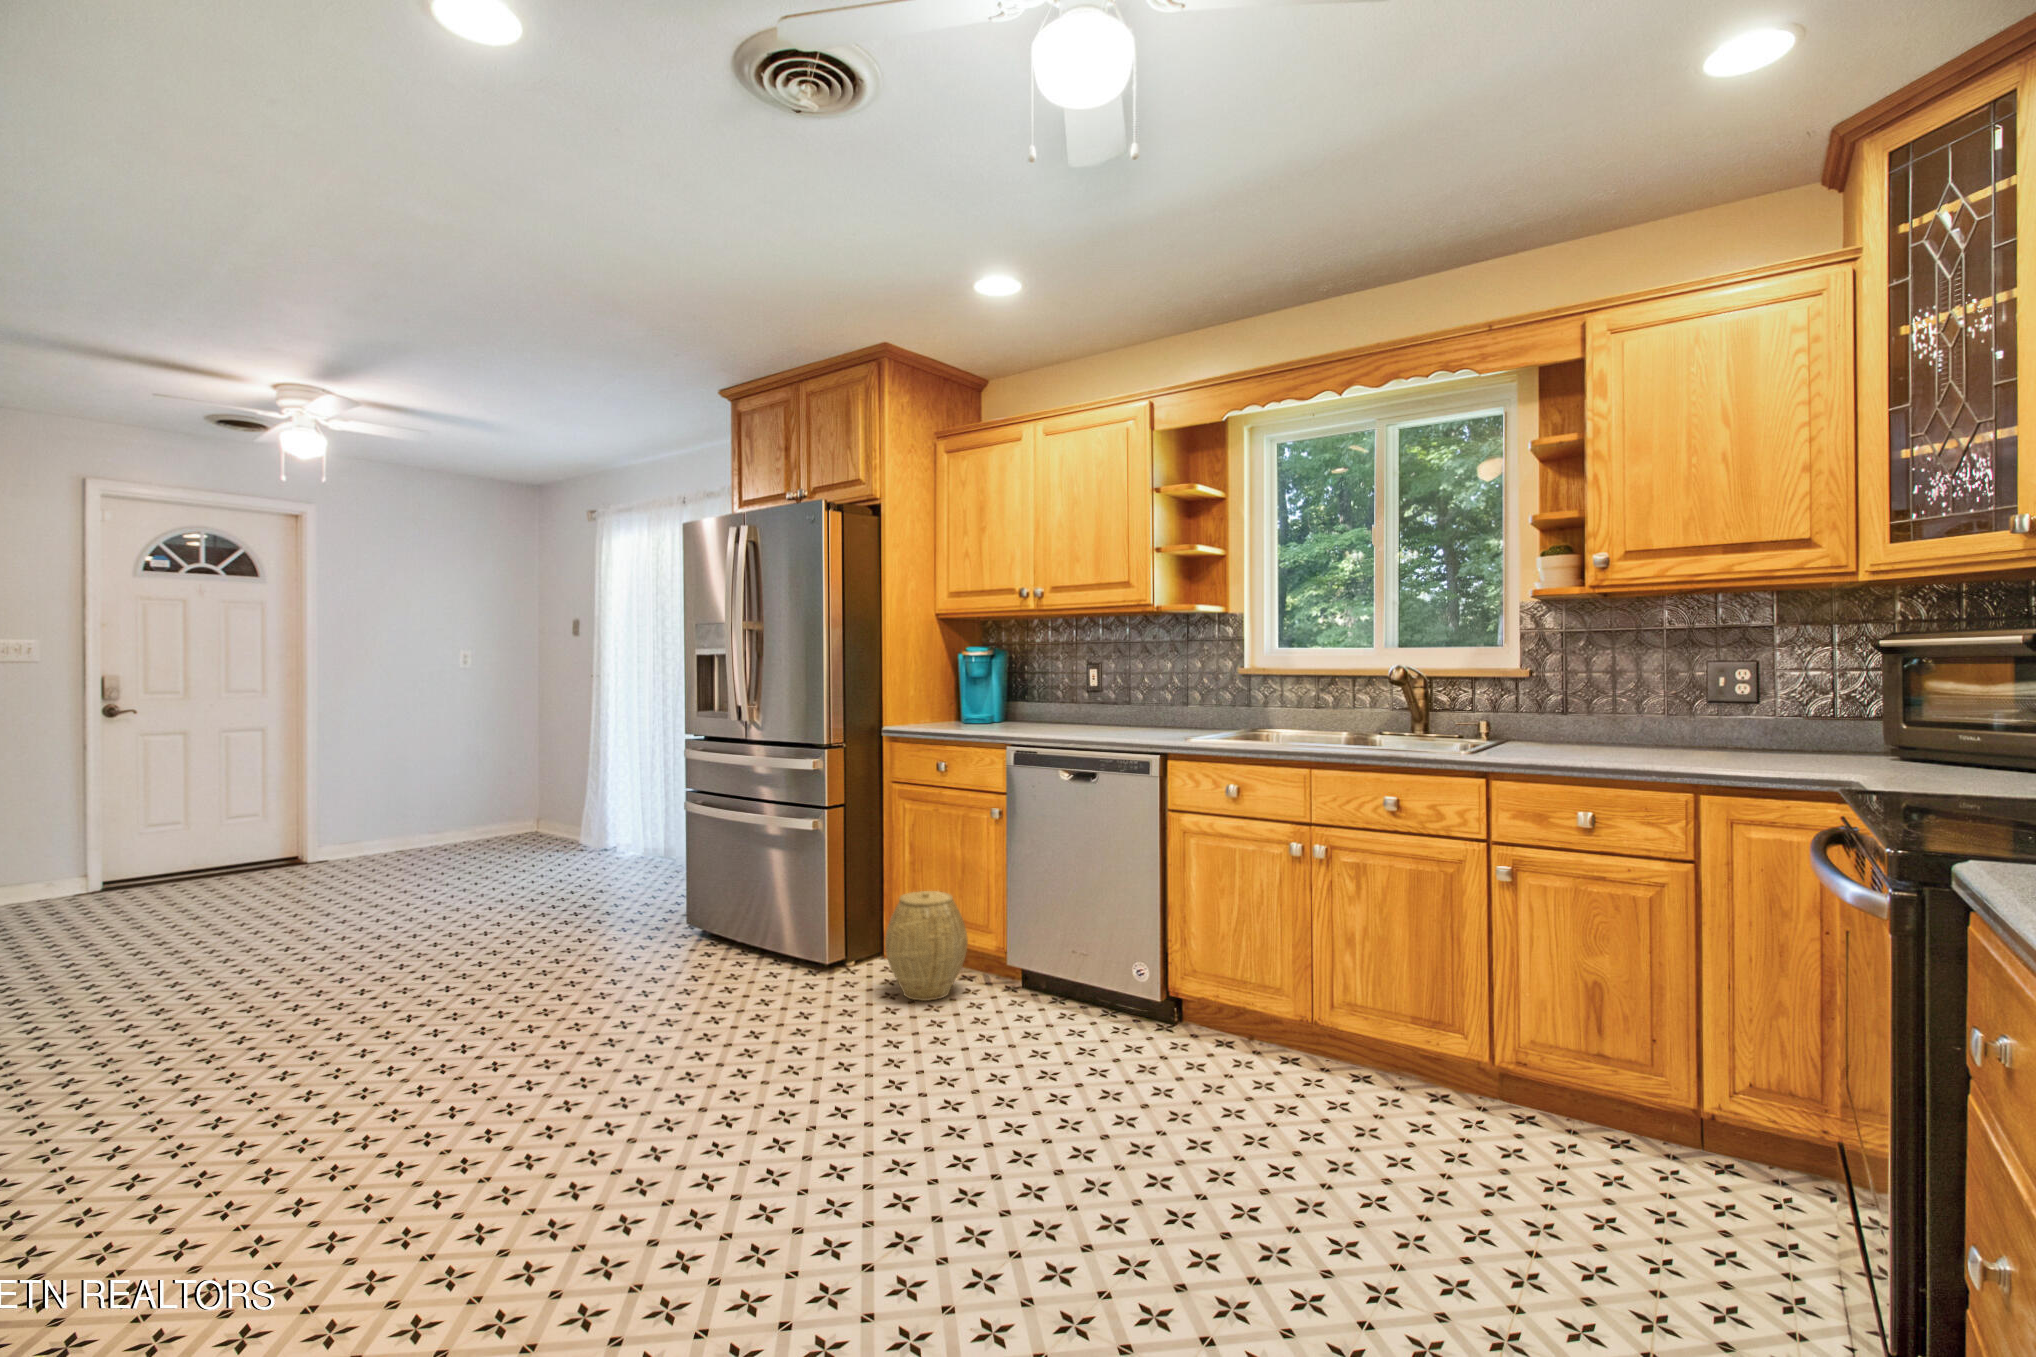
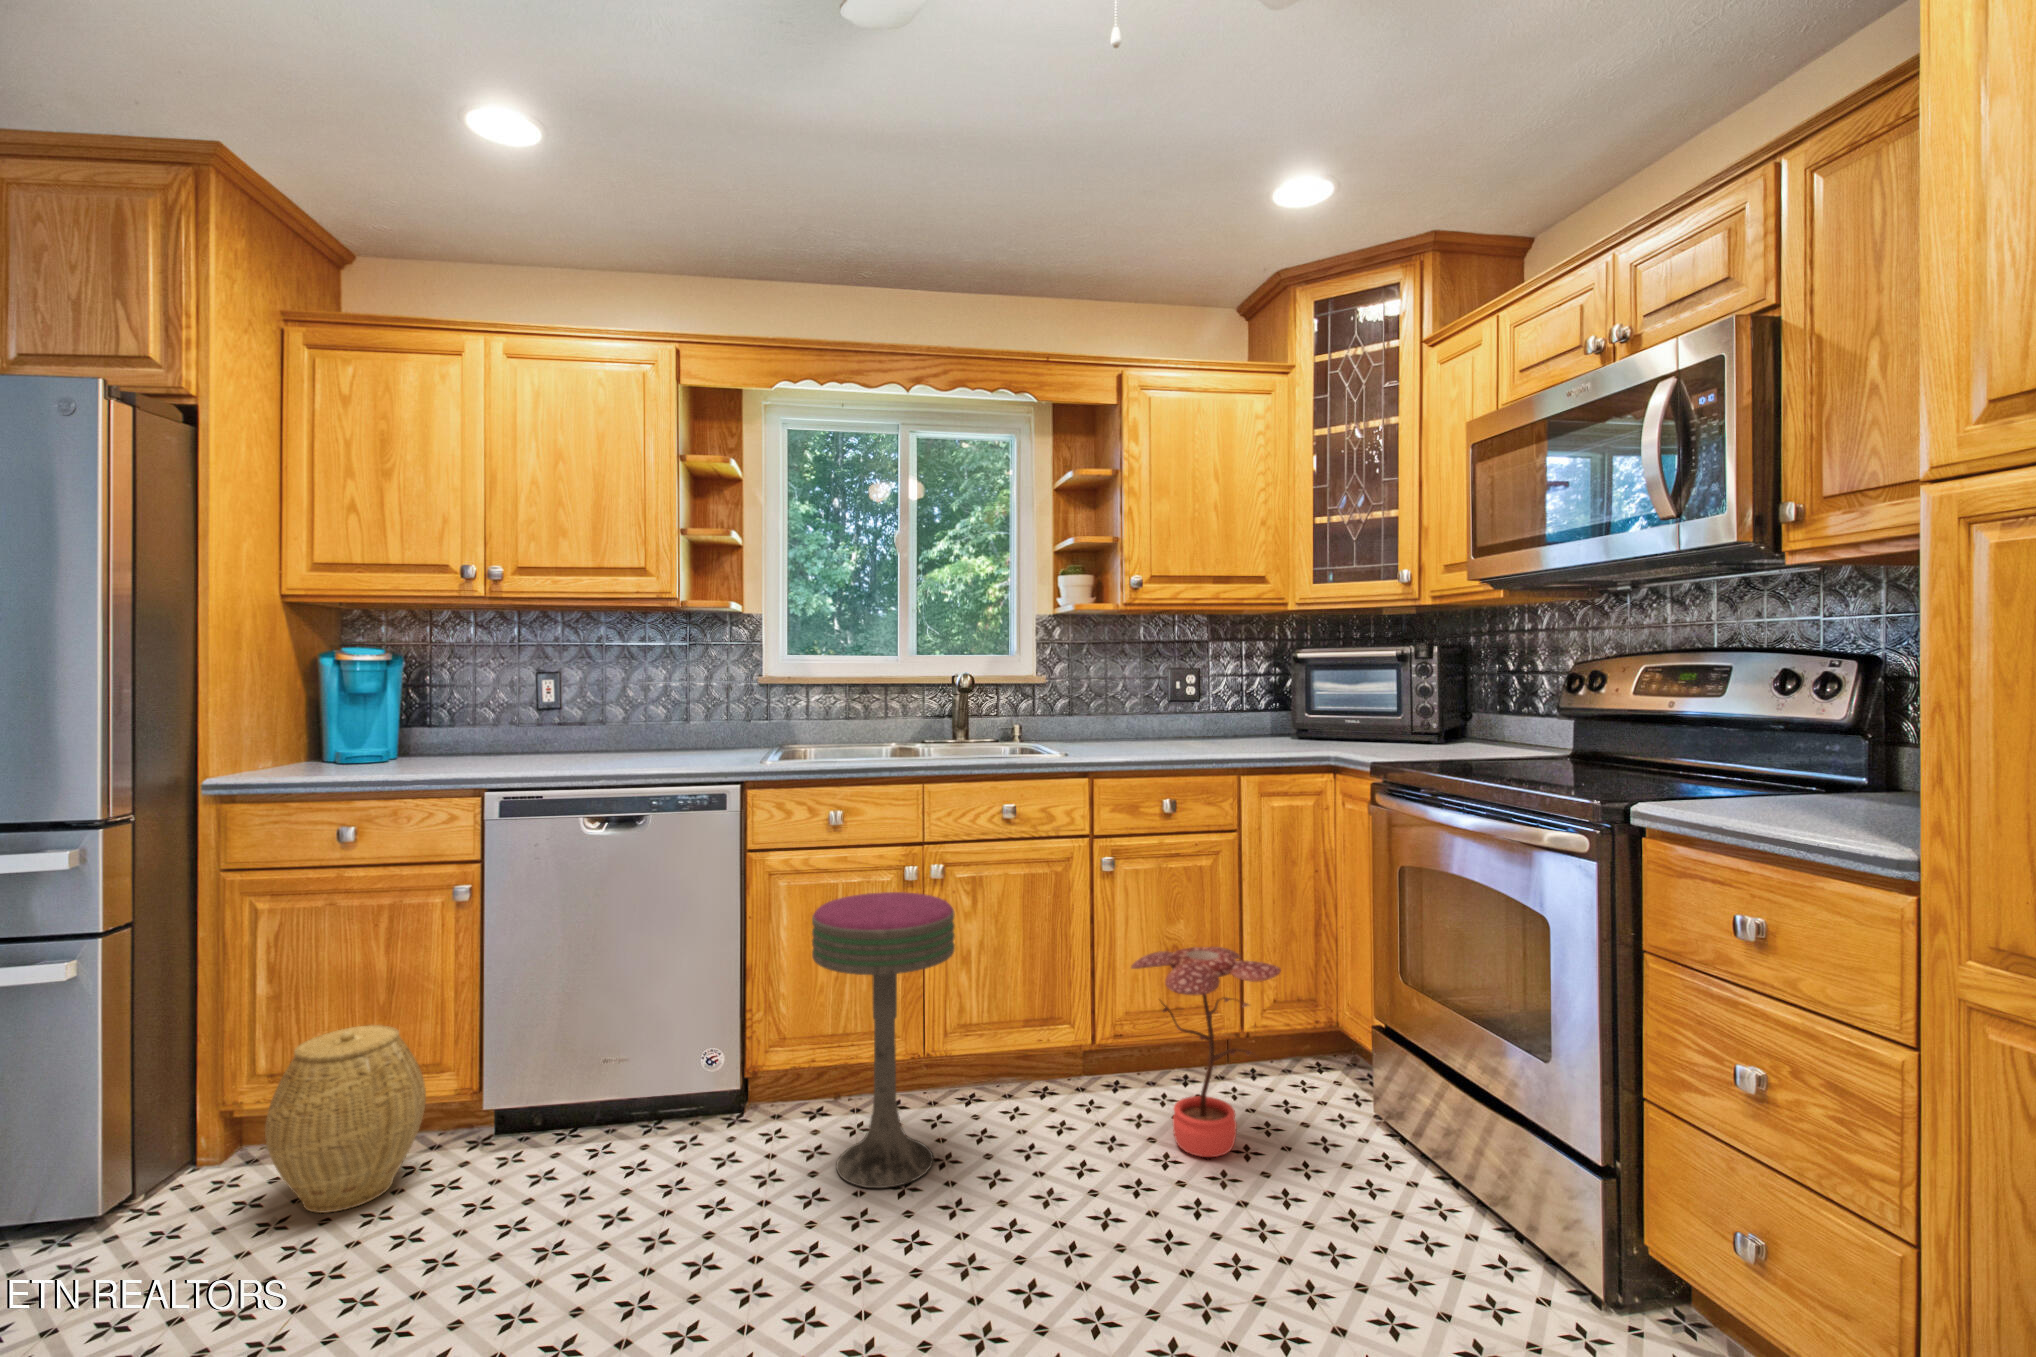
bar stool: none [1167,858,1292,1109] -> present [812,892,955,1188]
potted plant: none [1471,971,1639,1209] -> present [1131,947,1281,1157]

